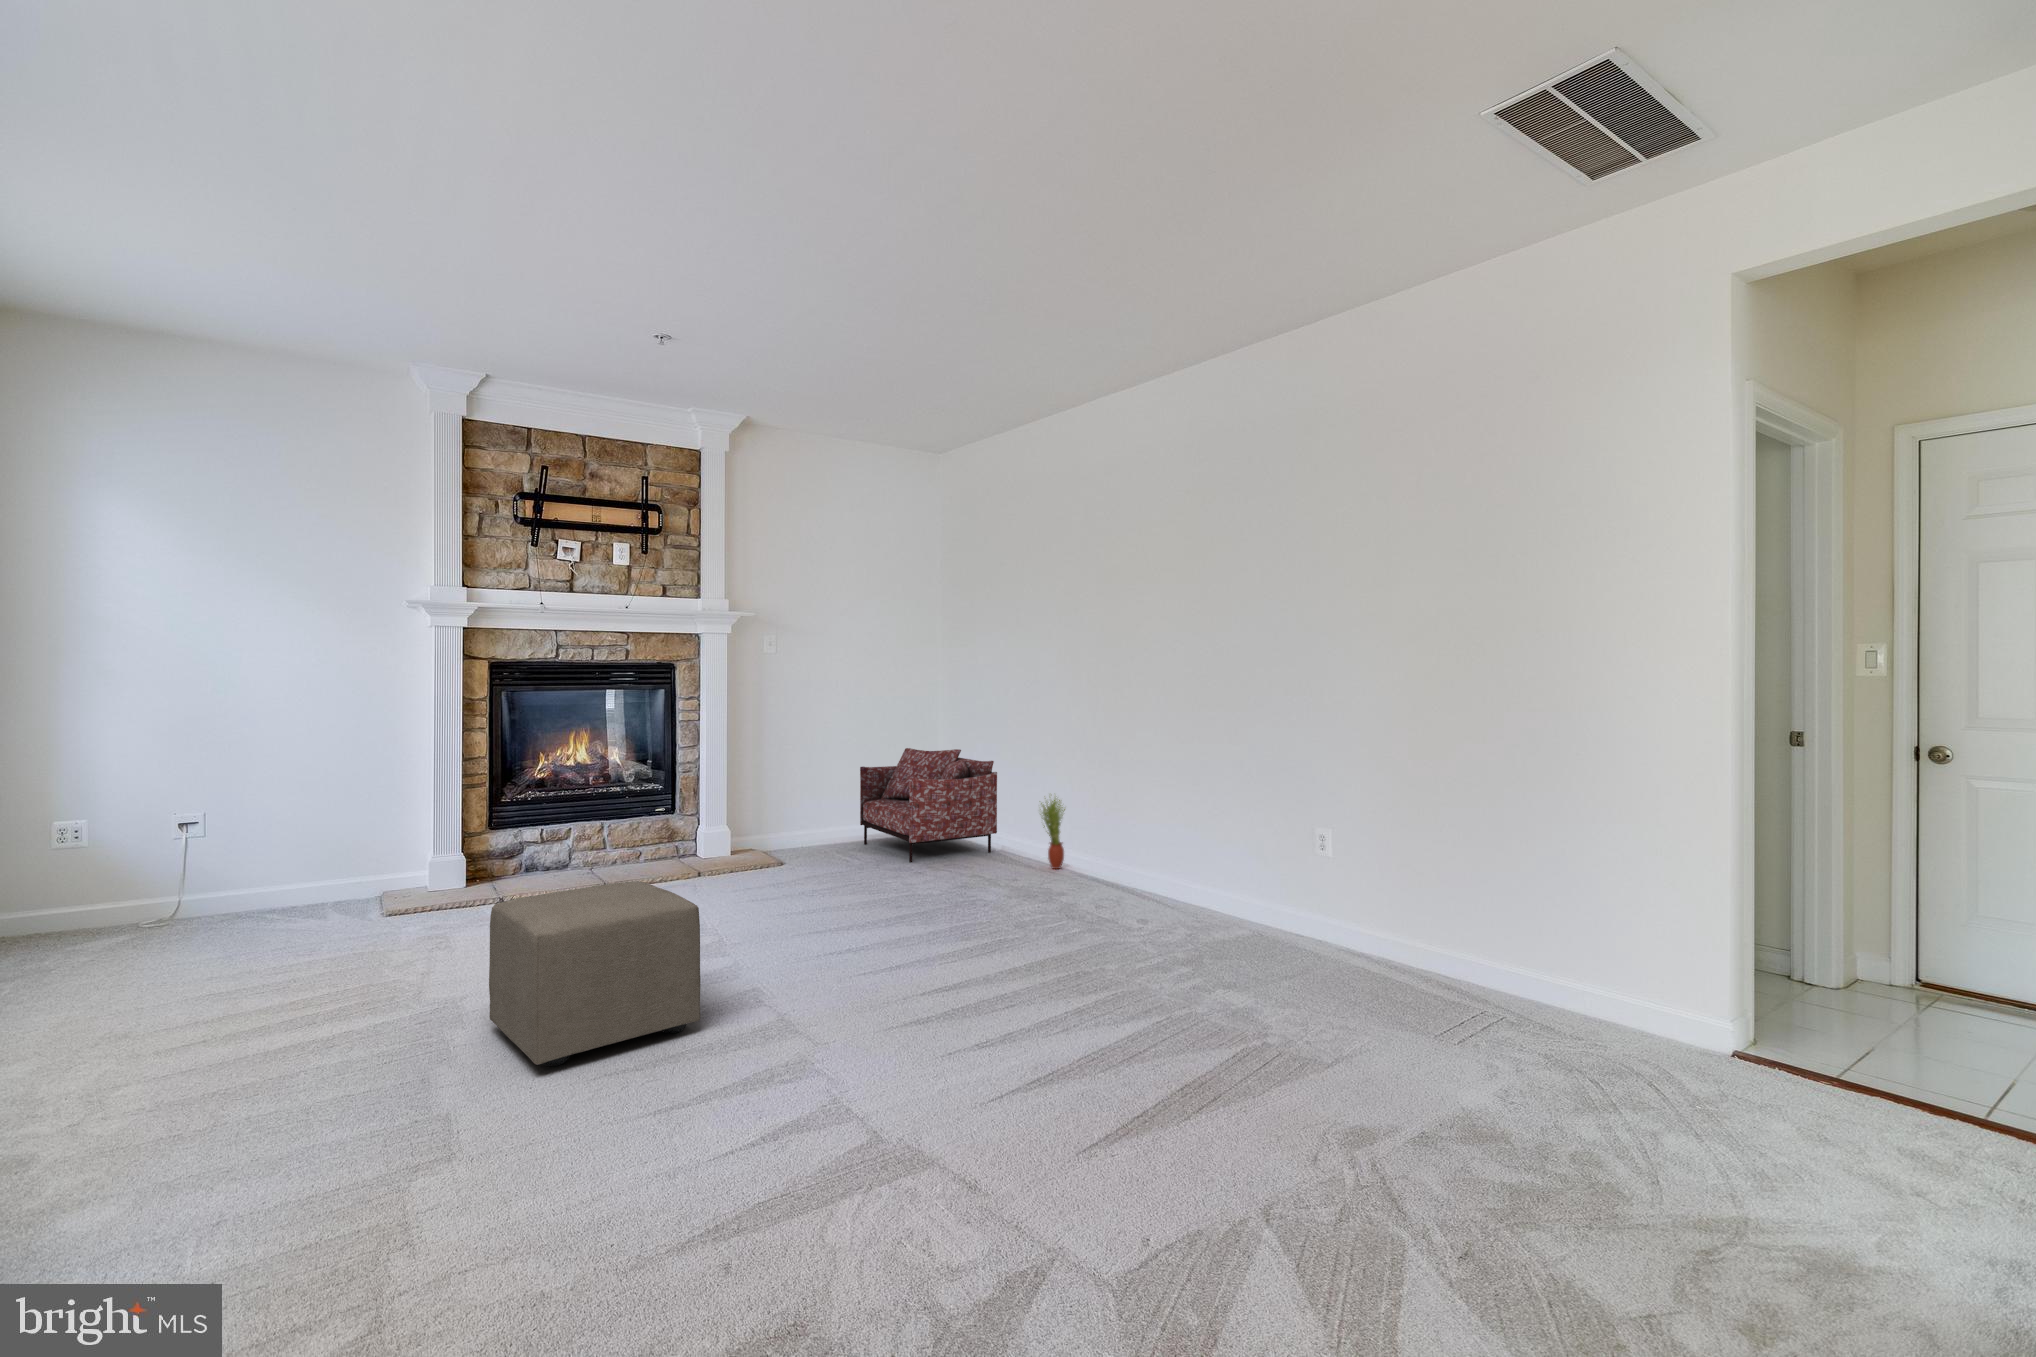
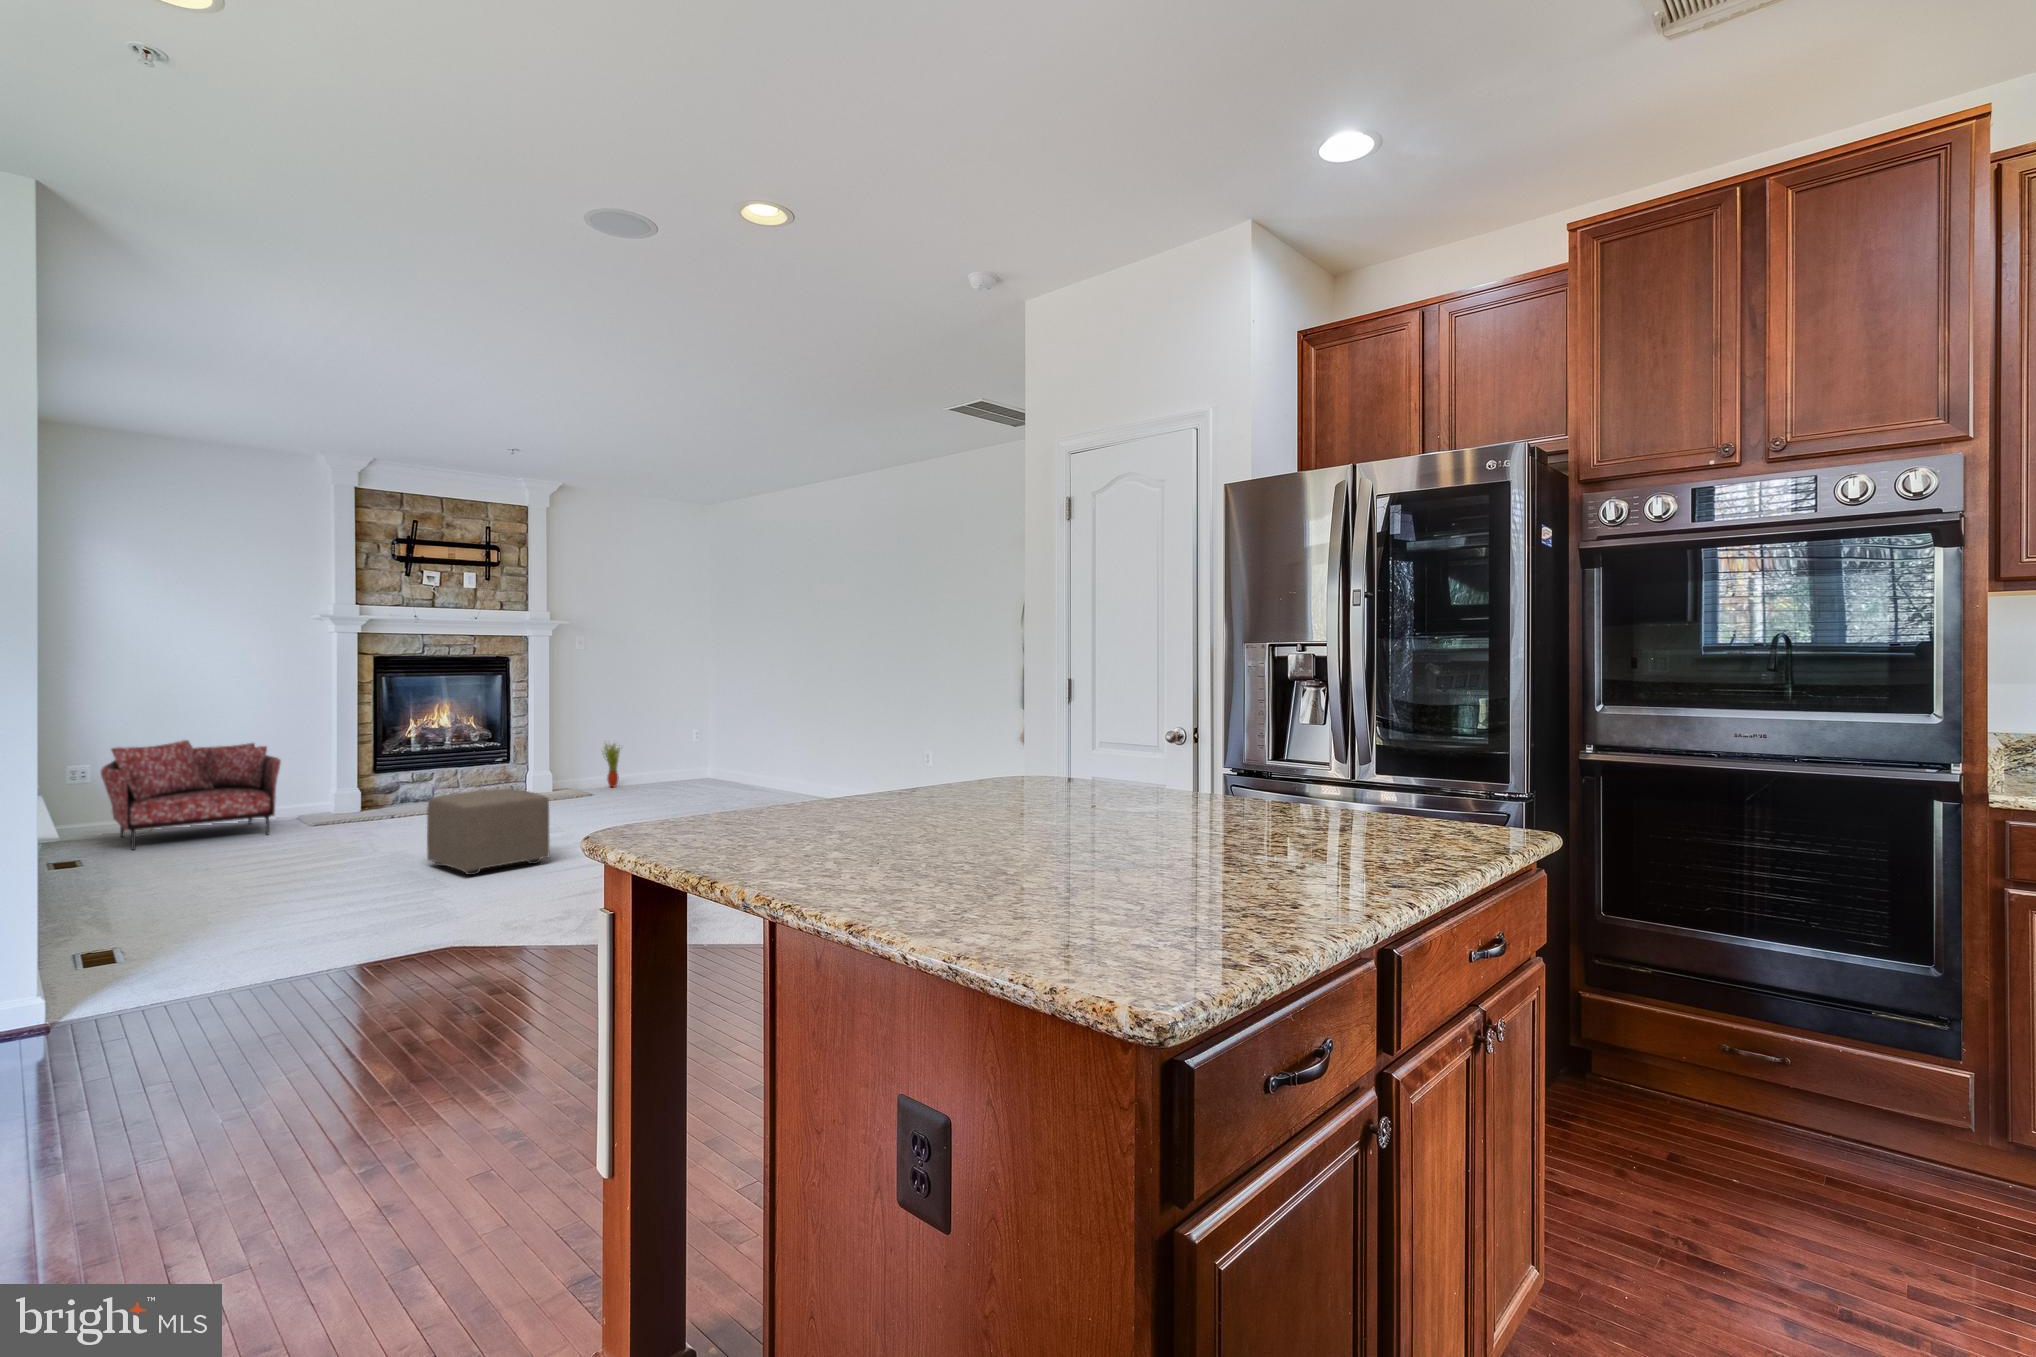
armchair: present [860,748,997,862] -> present [101,740,281,850]
potted plant: present [1040,798,1065,869] -> present [603,744,620,787]

